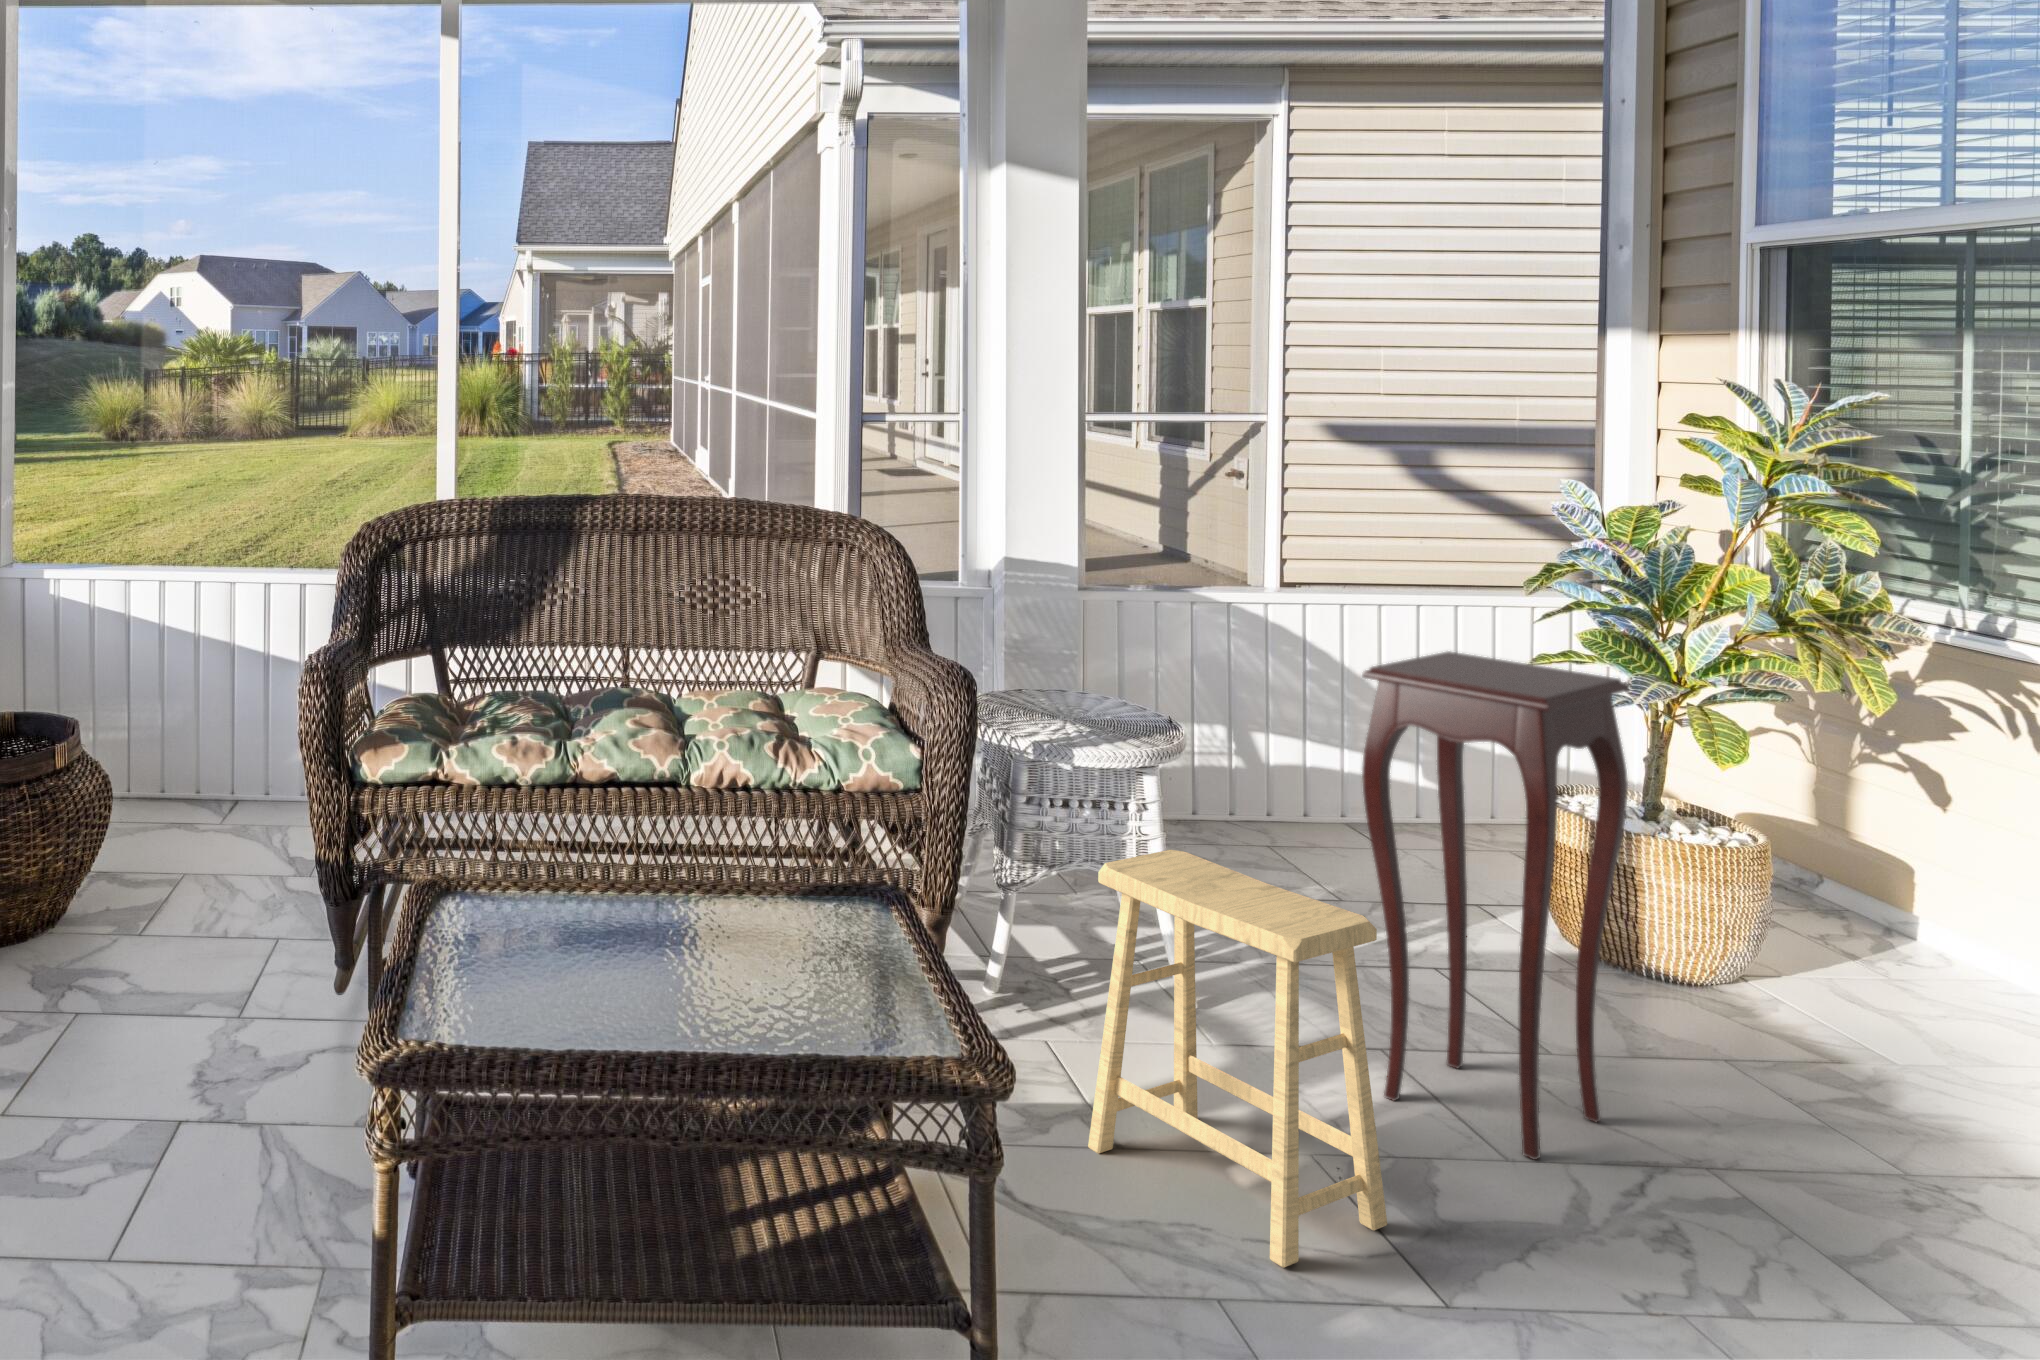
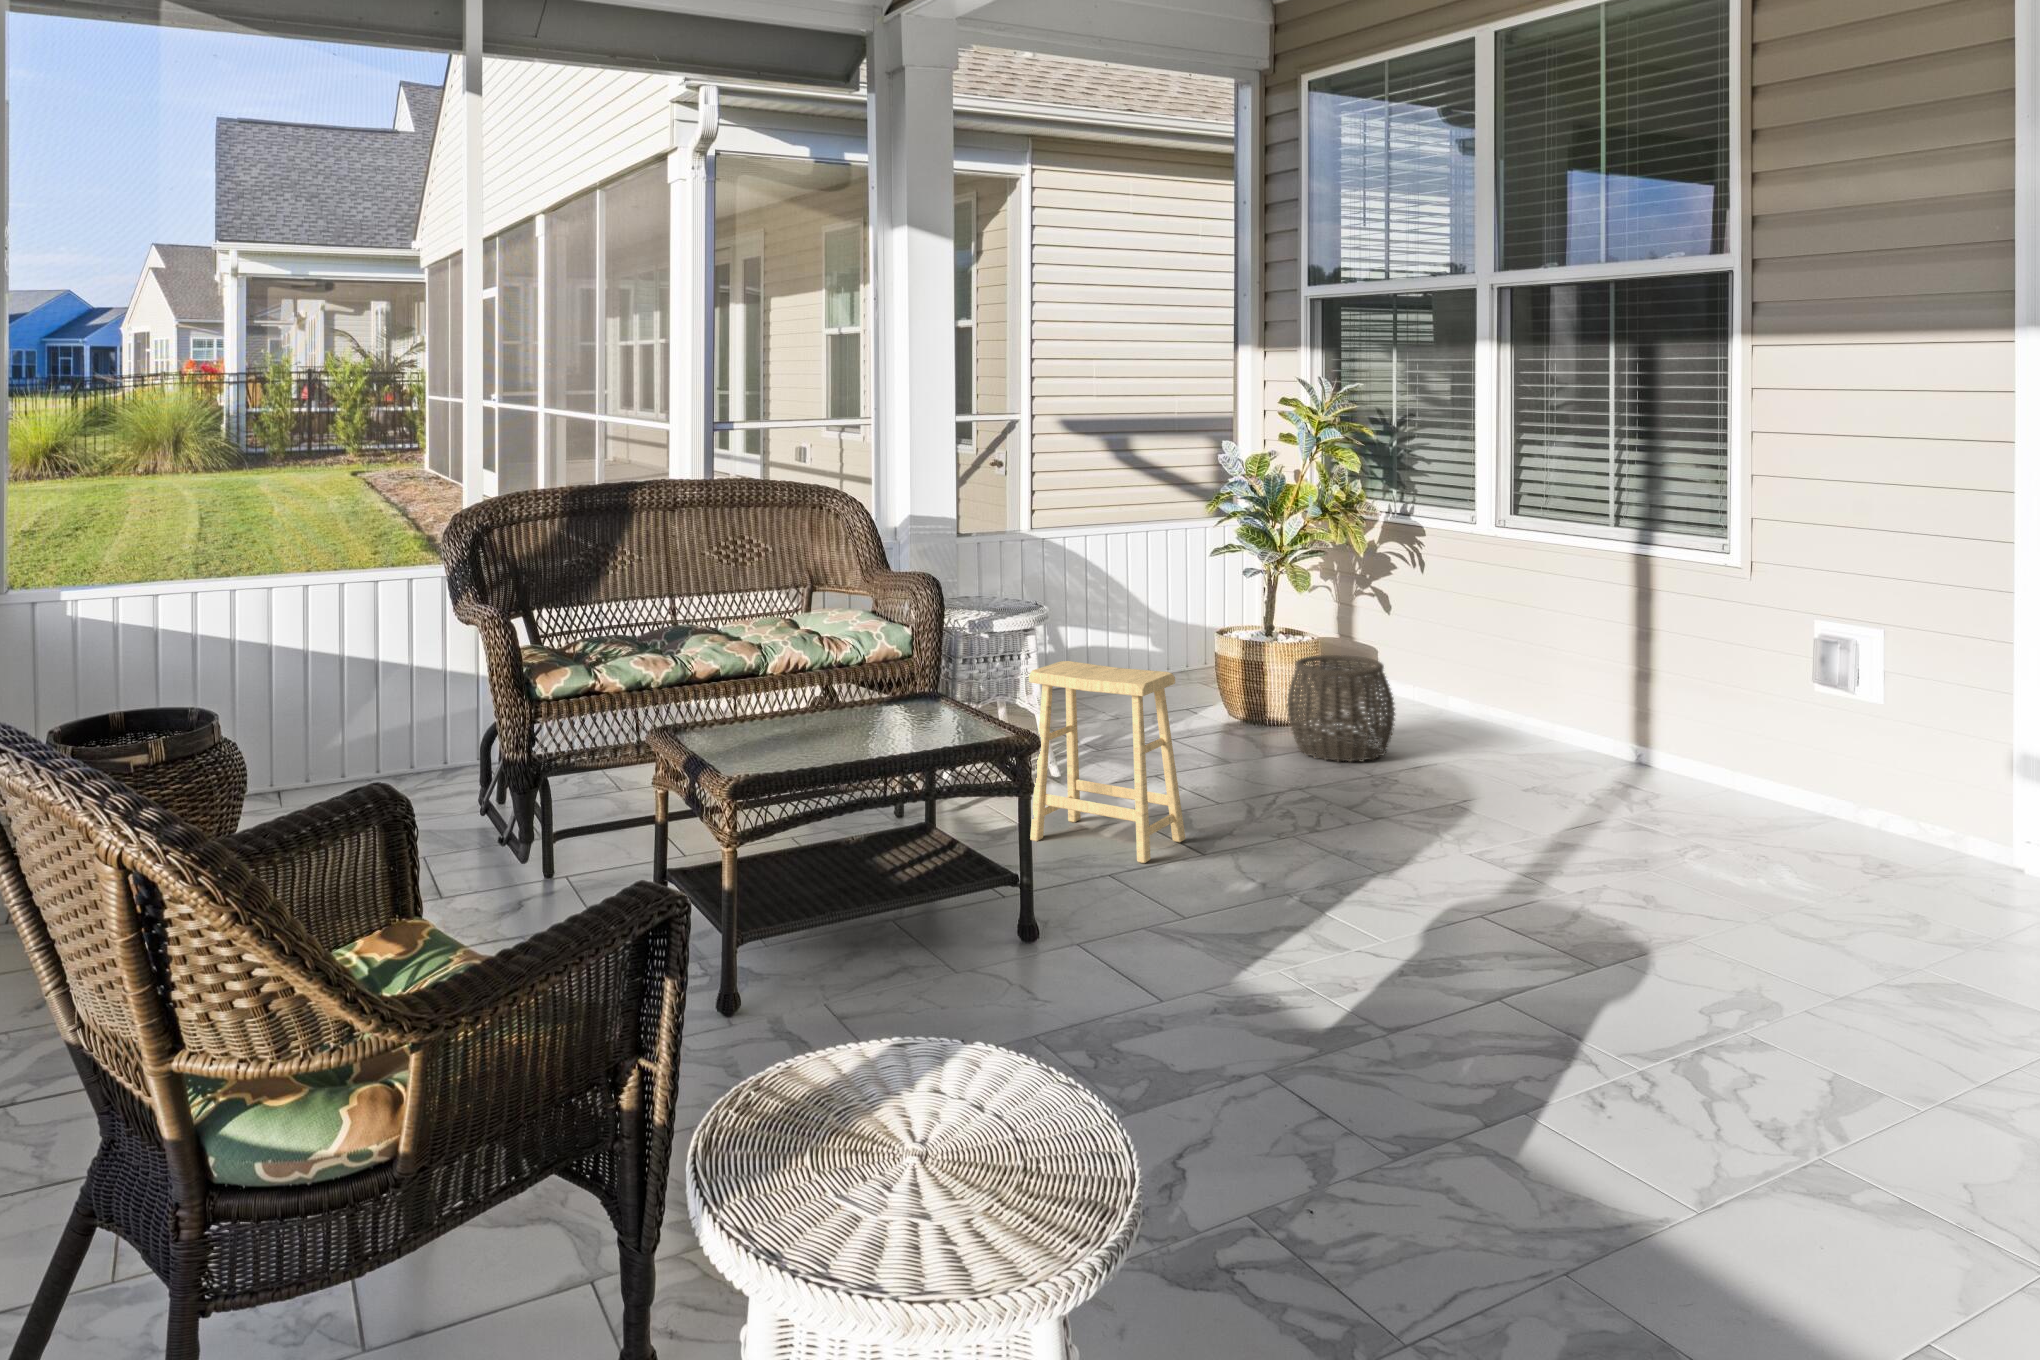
side table: present [1362,651,1629,1160] -> none [1147,537,1272,804]
woven basket: none [1663,882,1915,1110] -> present [1287,655,1395,762]

